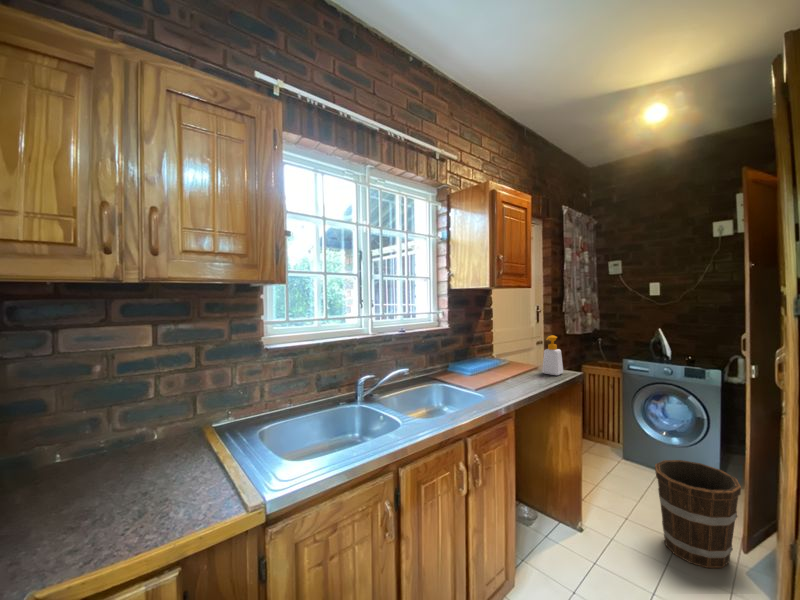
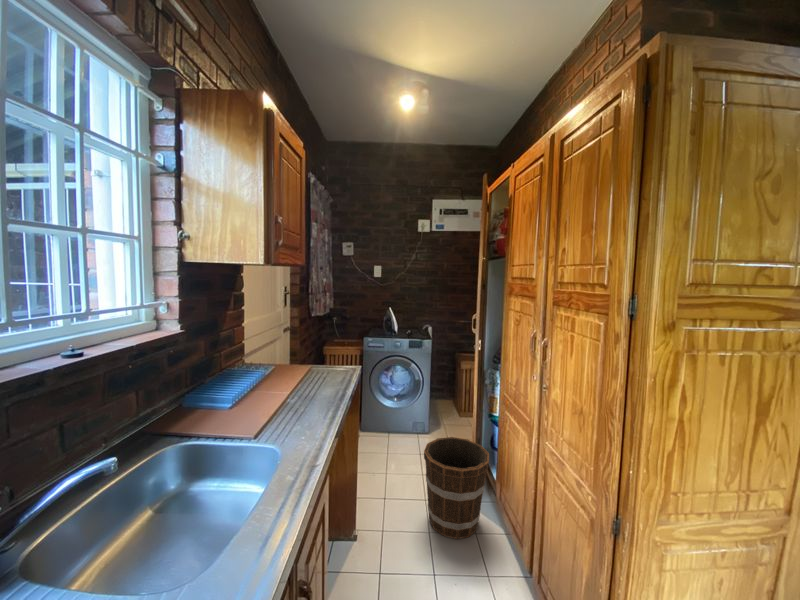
soap bottle: present [542,335,563,375] -> none [321,329,345,380]

